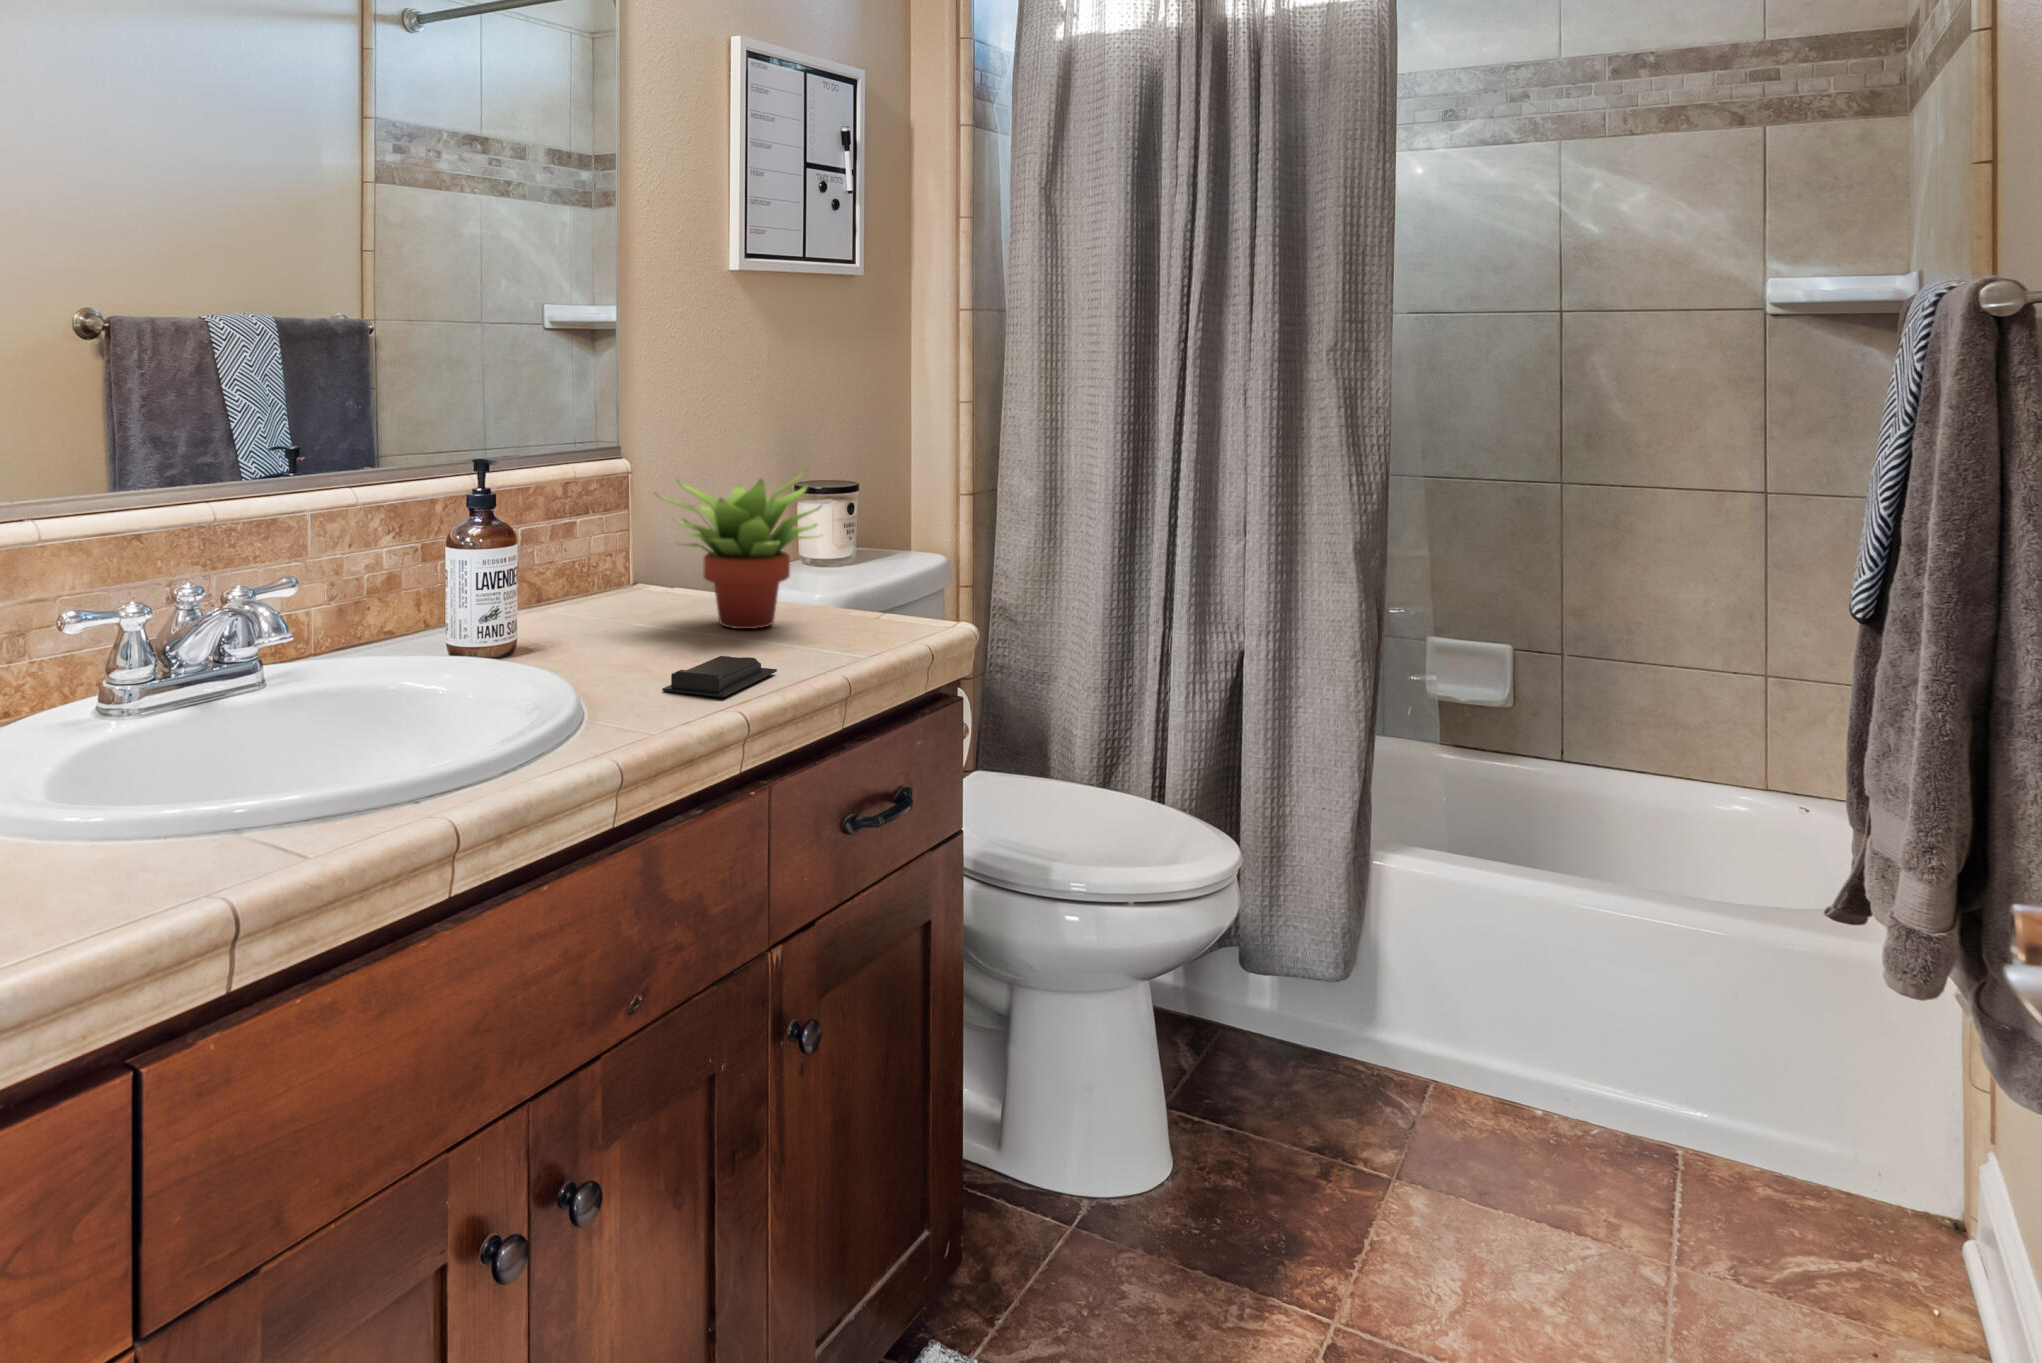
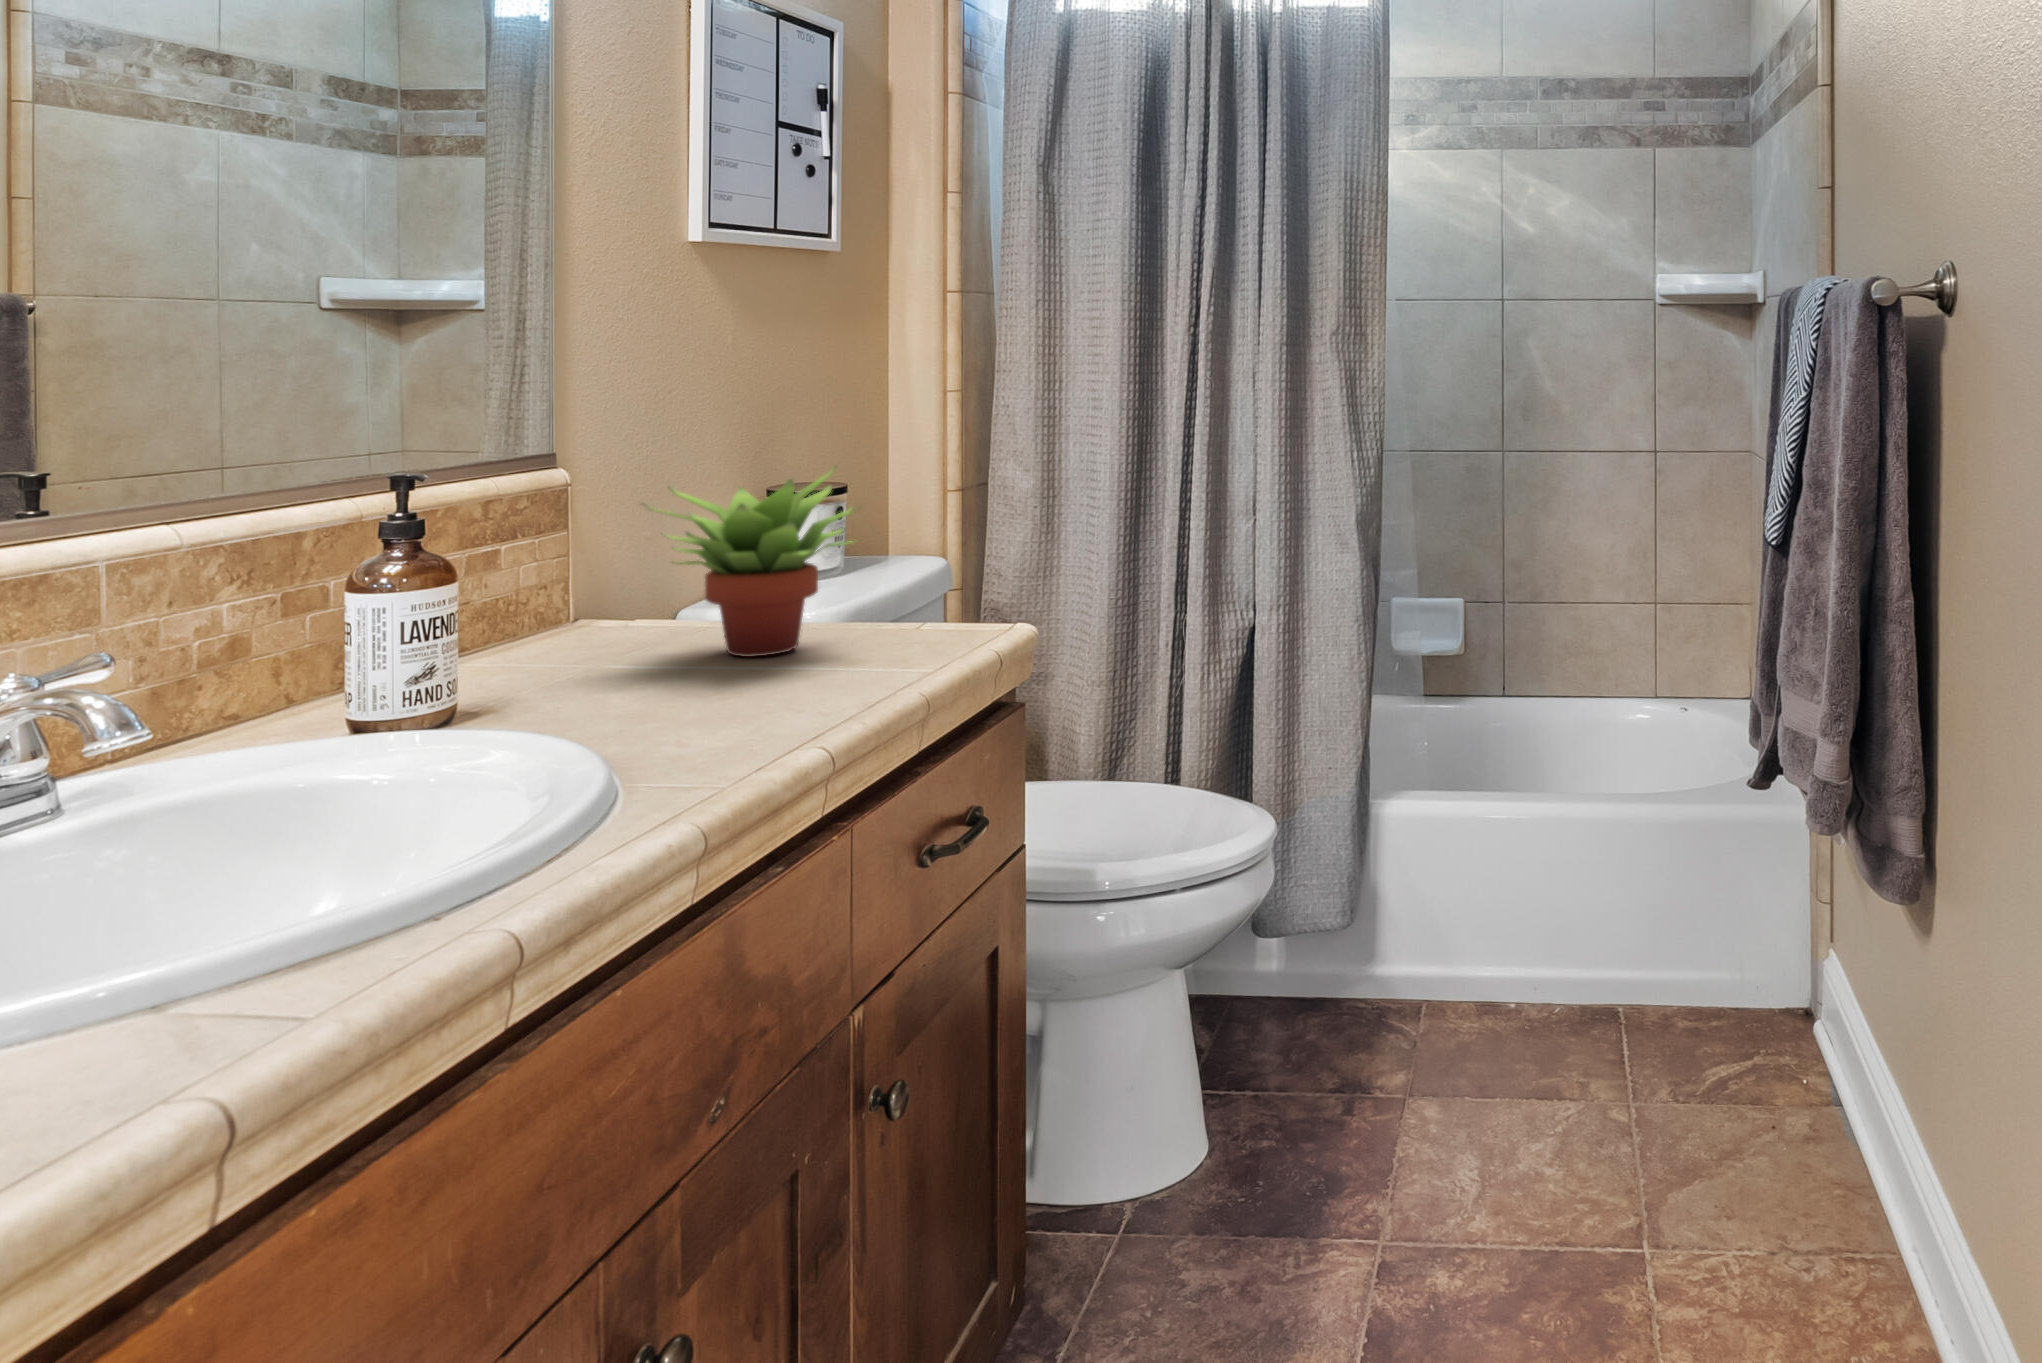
soap bar: present [662,656,777,697] -> none [704,685,838,737]

